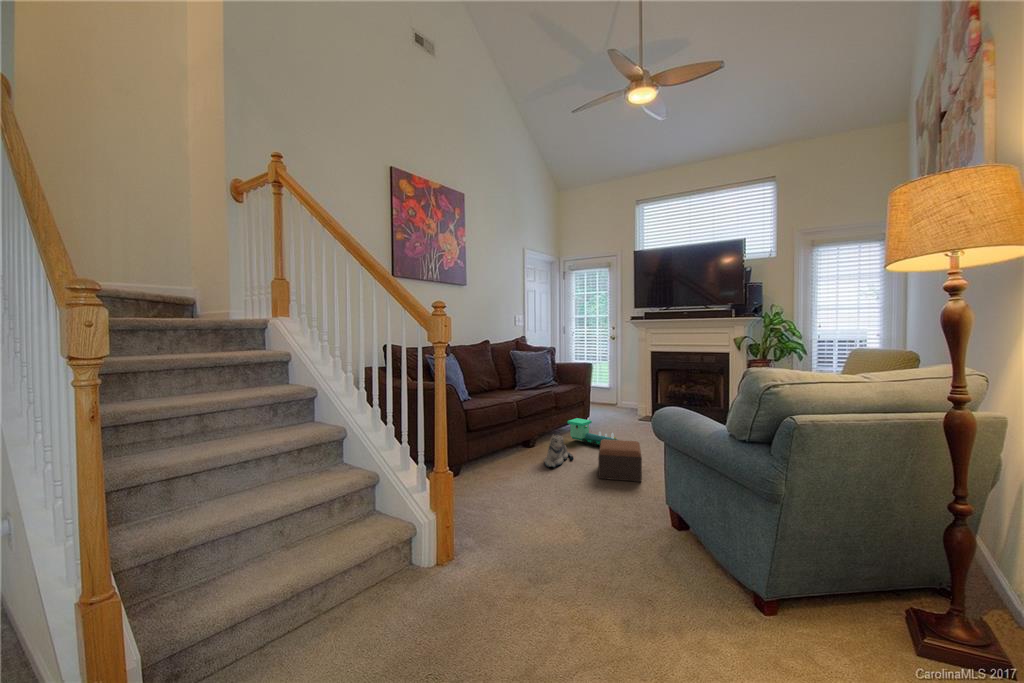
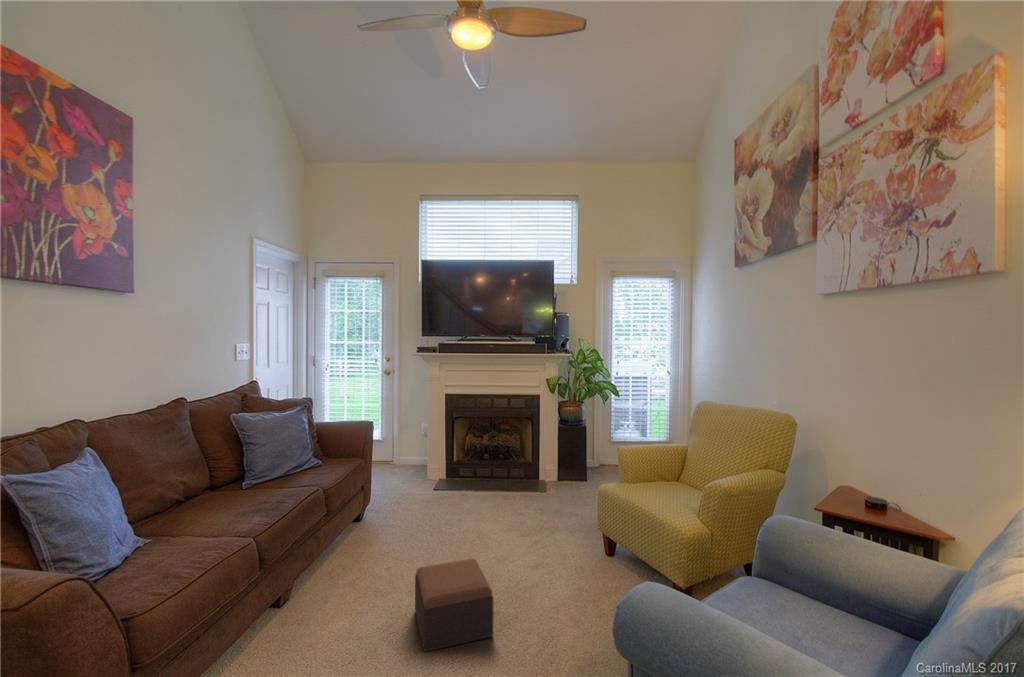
toy train: present [567,418,617,446] -> none [344,516,430,564]
plush toy: present [544,435,573,467] -> none [313,575,366,650]

